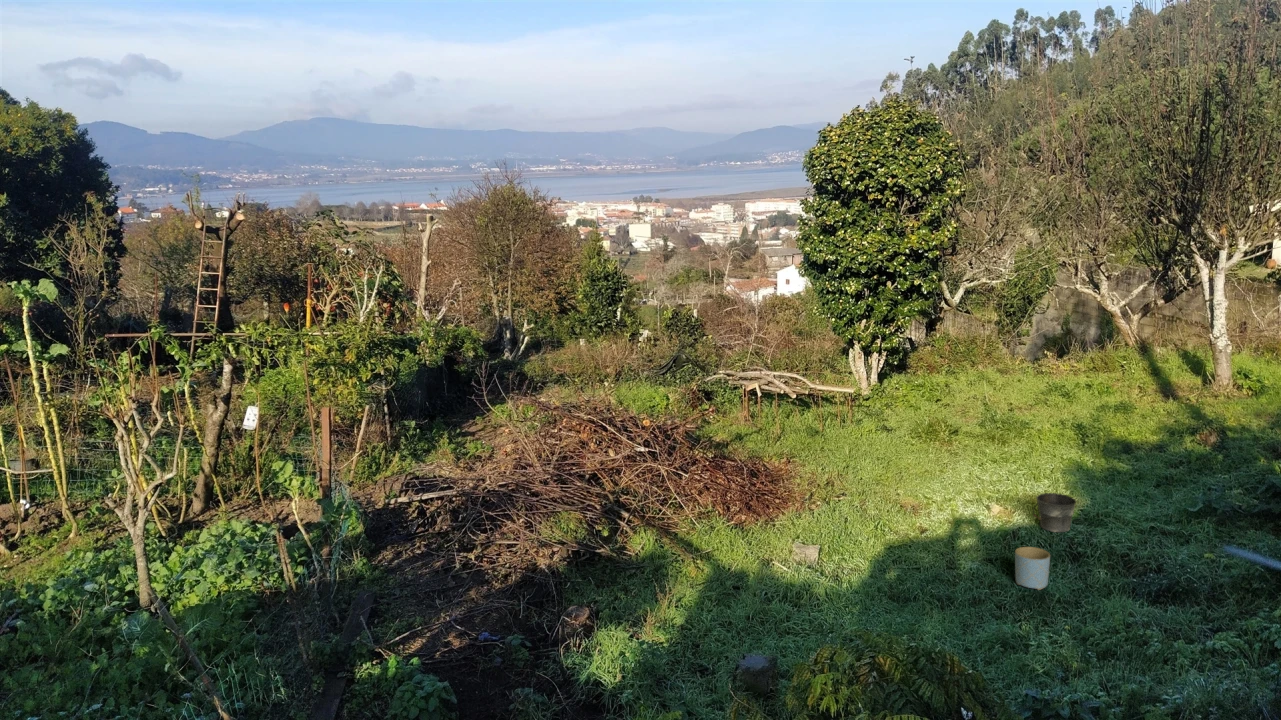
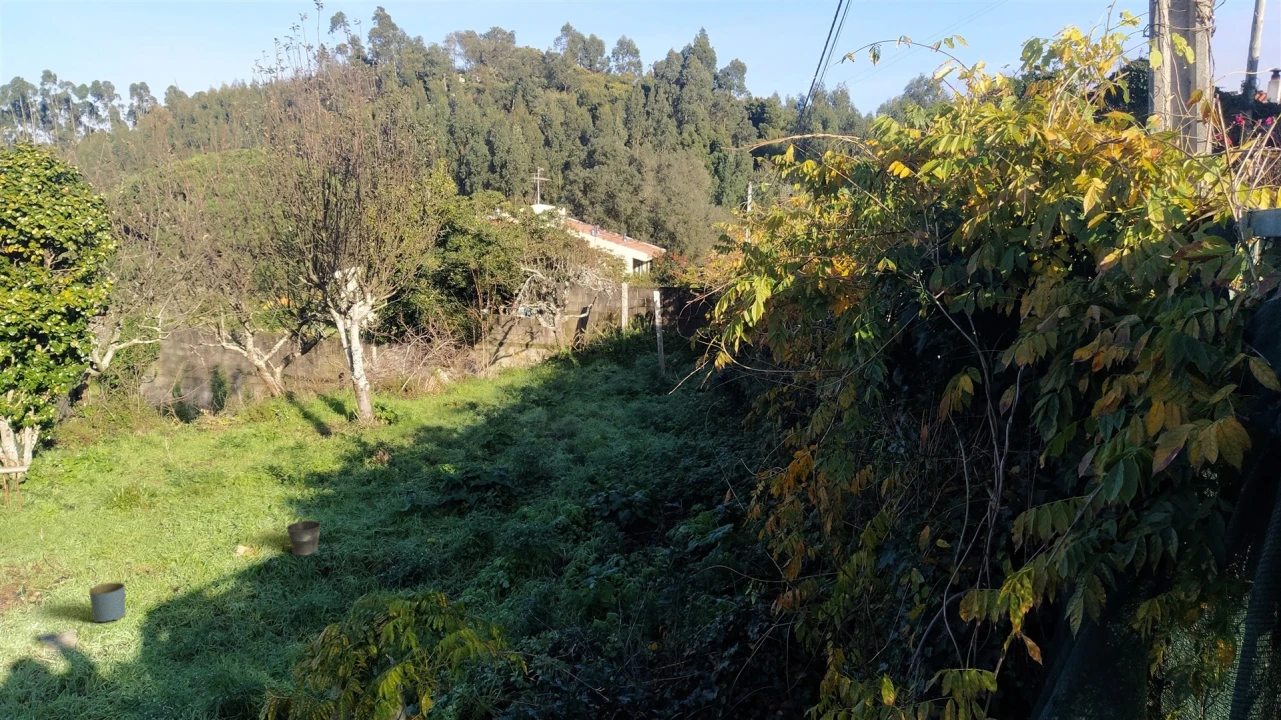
planter: present [1015,547,1050,590] -> present [90,583,125,622]

